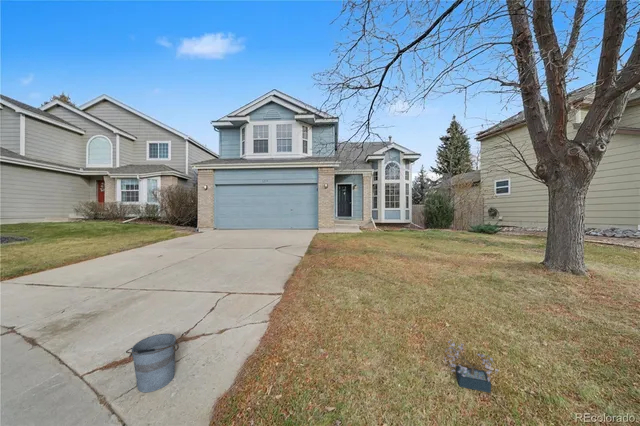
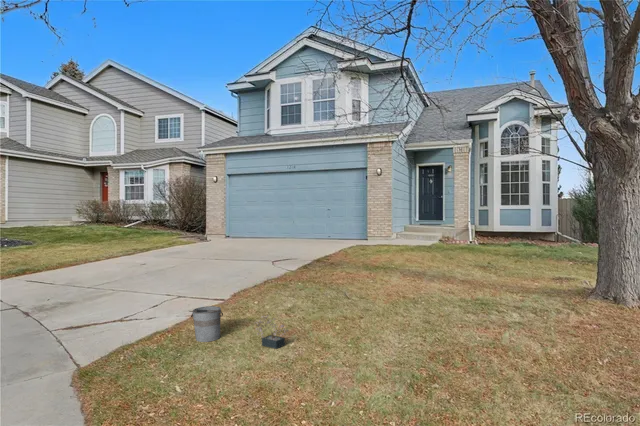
bucket: present [126,334,179,392] -> present [190,306,223,342]

